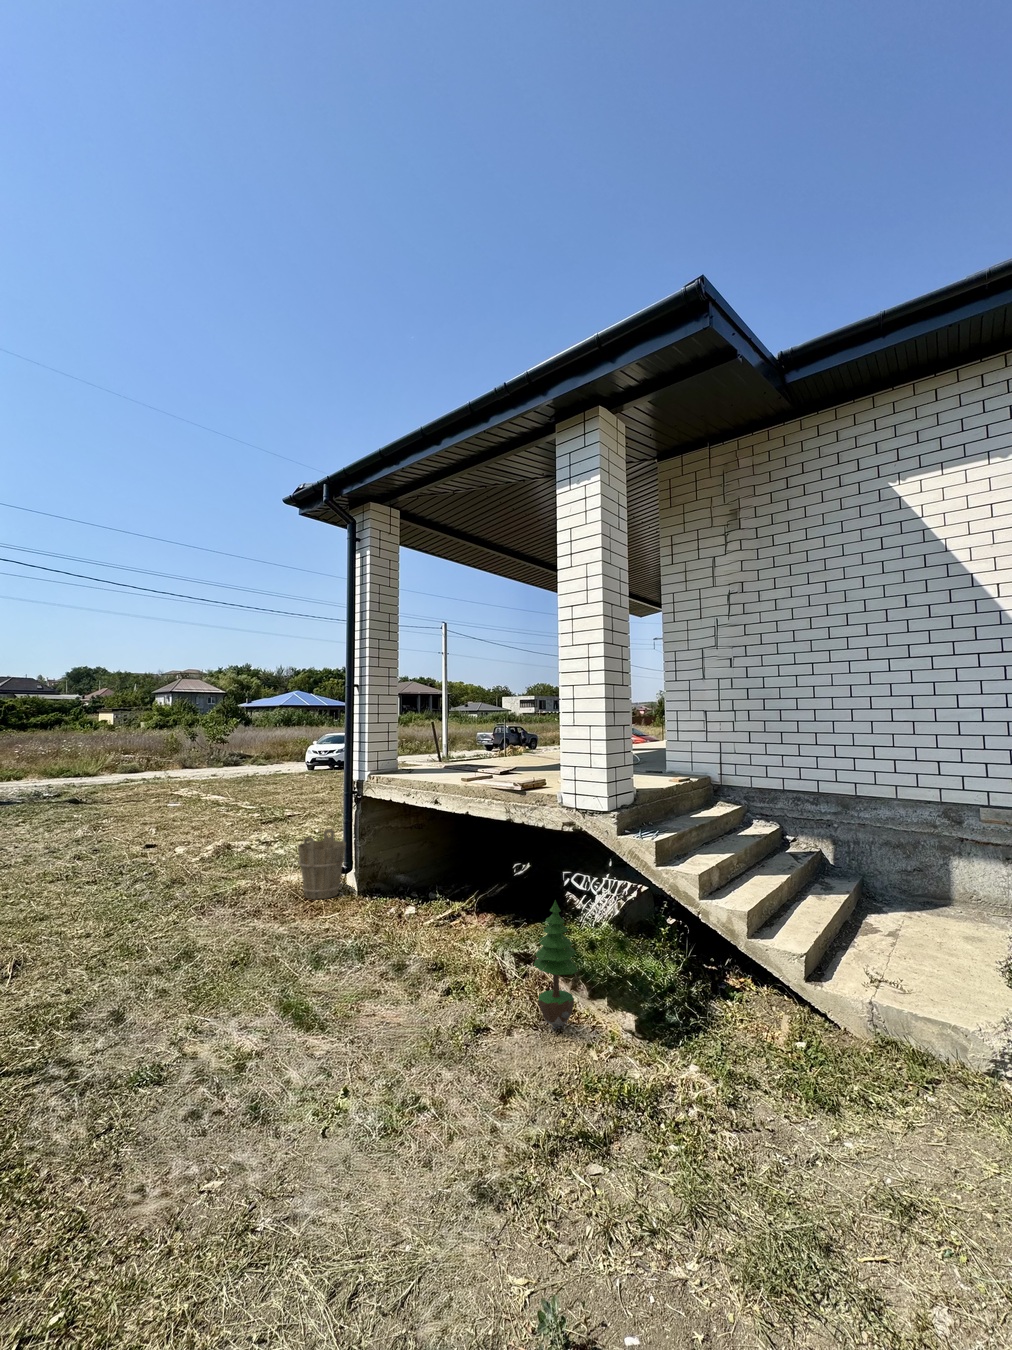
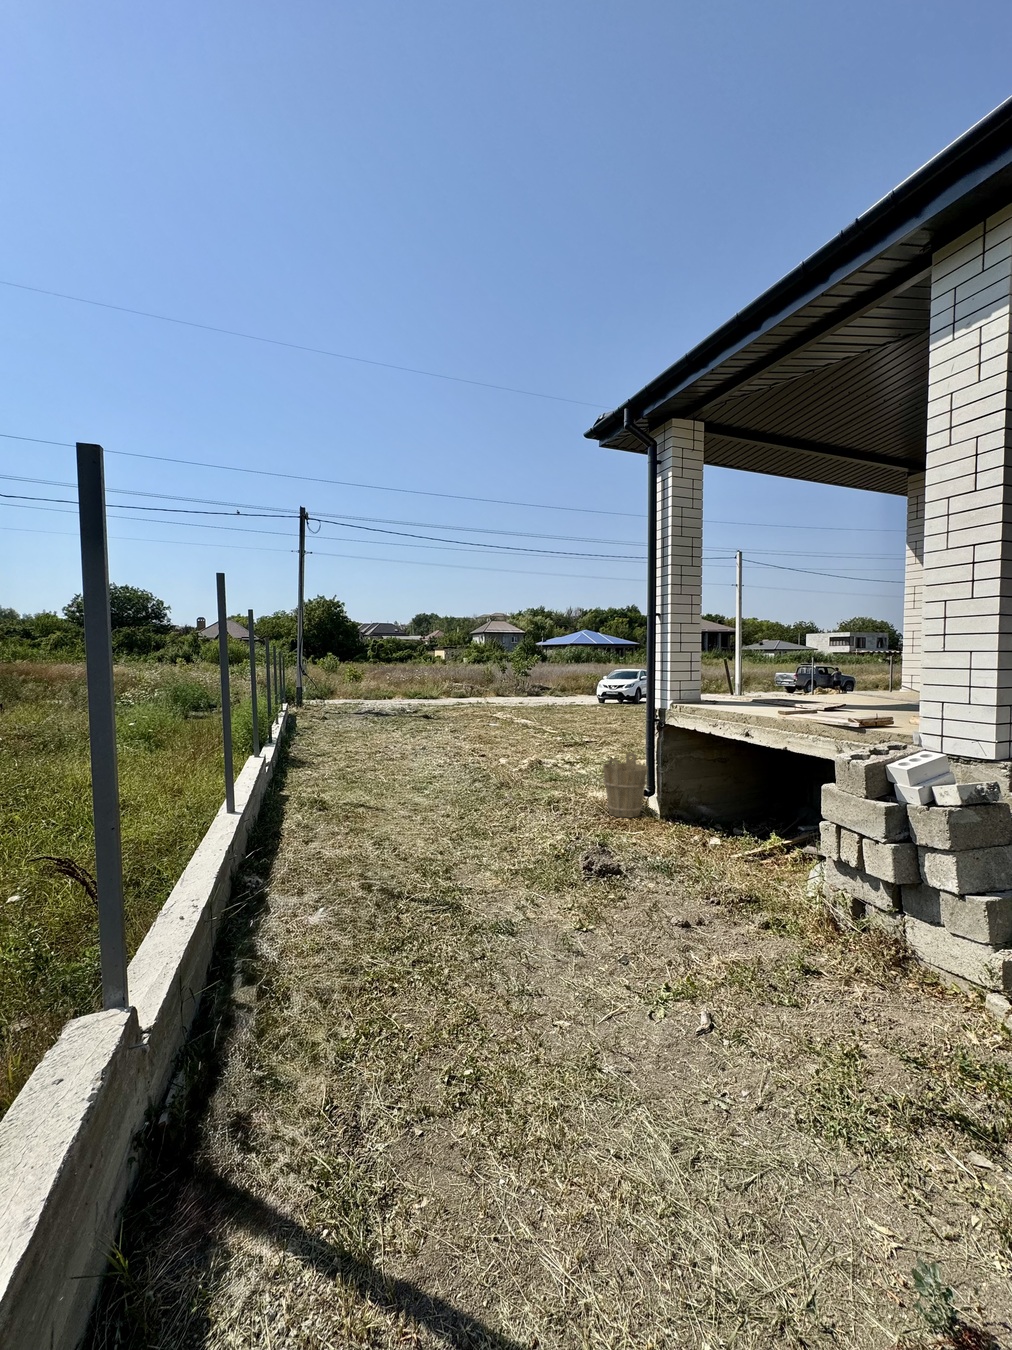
potted tree: present [534,900,578,1028] -> none [885,850,948,997]

